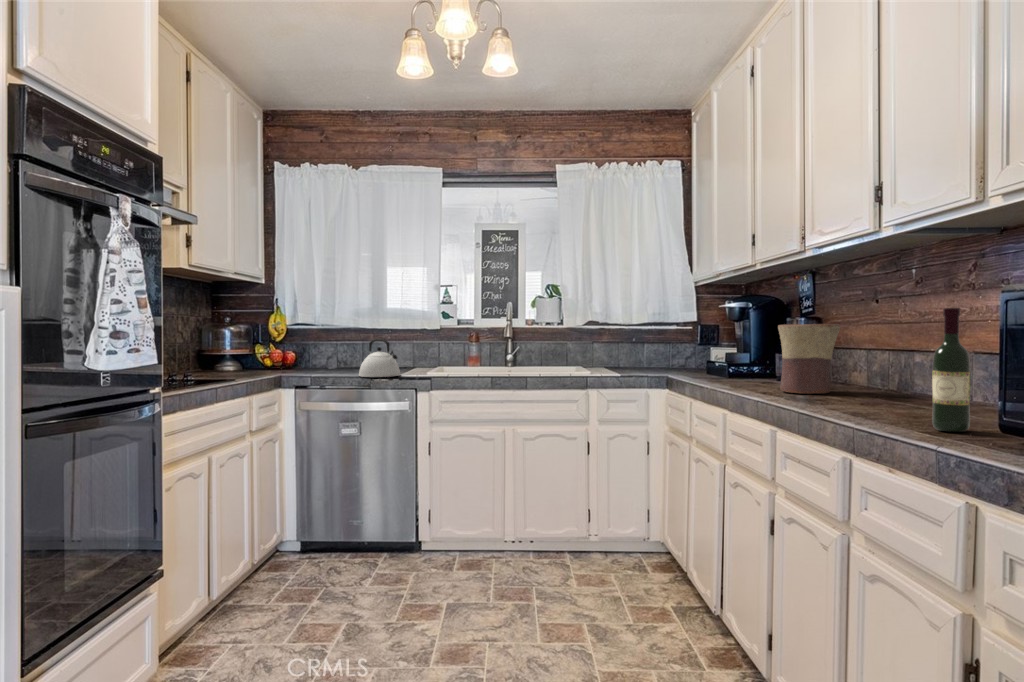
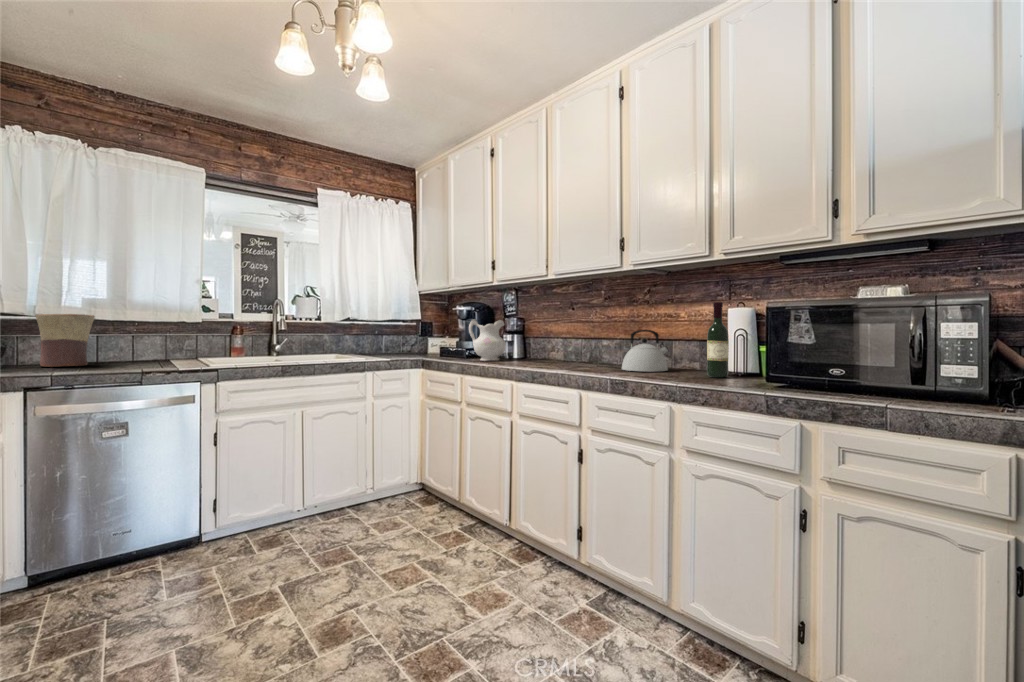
ceramic pitcher: none [702,324,753,383] -> present [469,319,506,361]
flower pot: present [778,324,840,394] -> present [36,314,95,367]
kettle: present [359,339,400,377] -> present [622,330,668,372]

